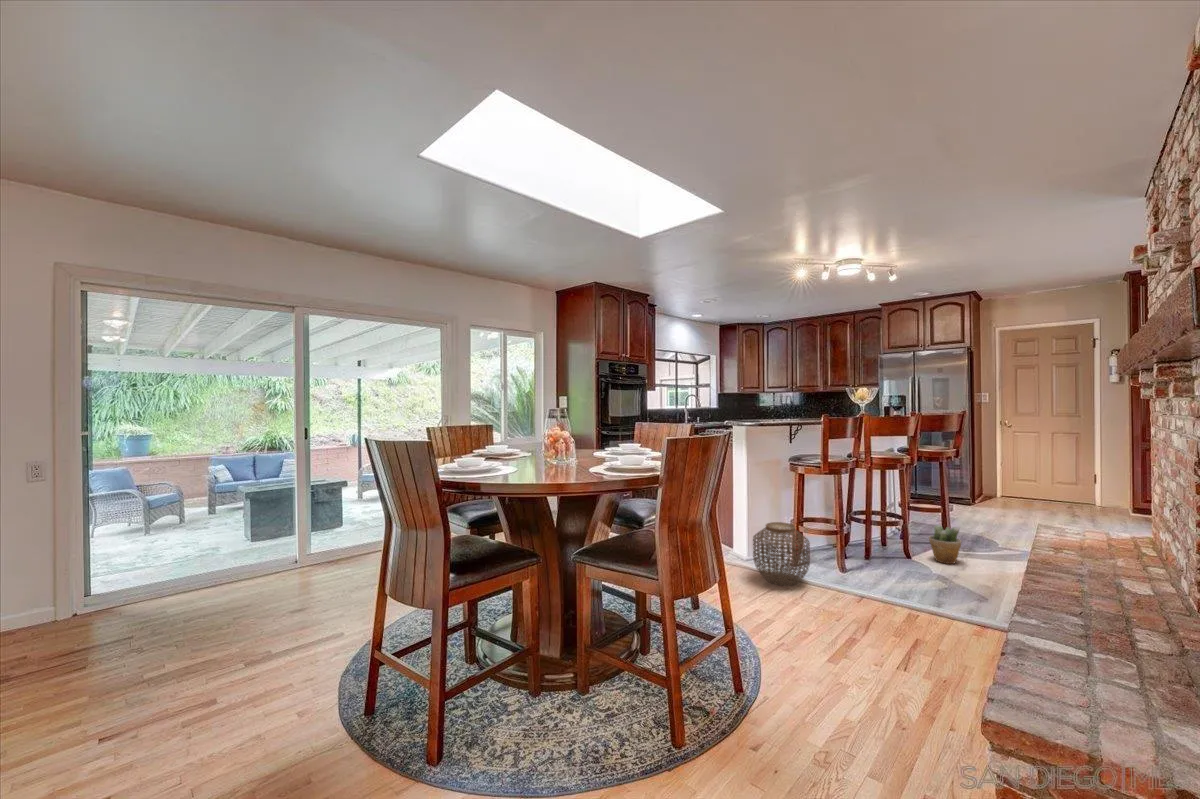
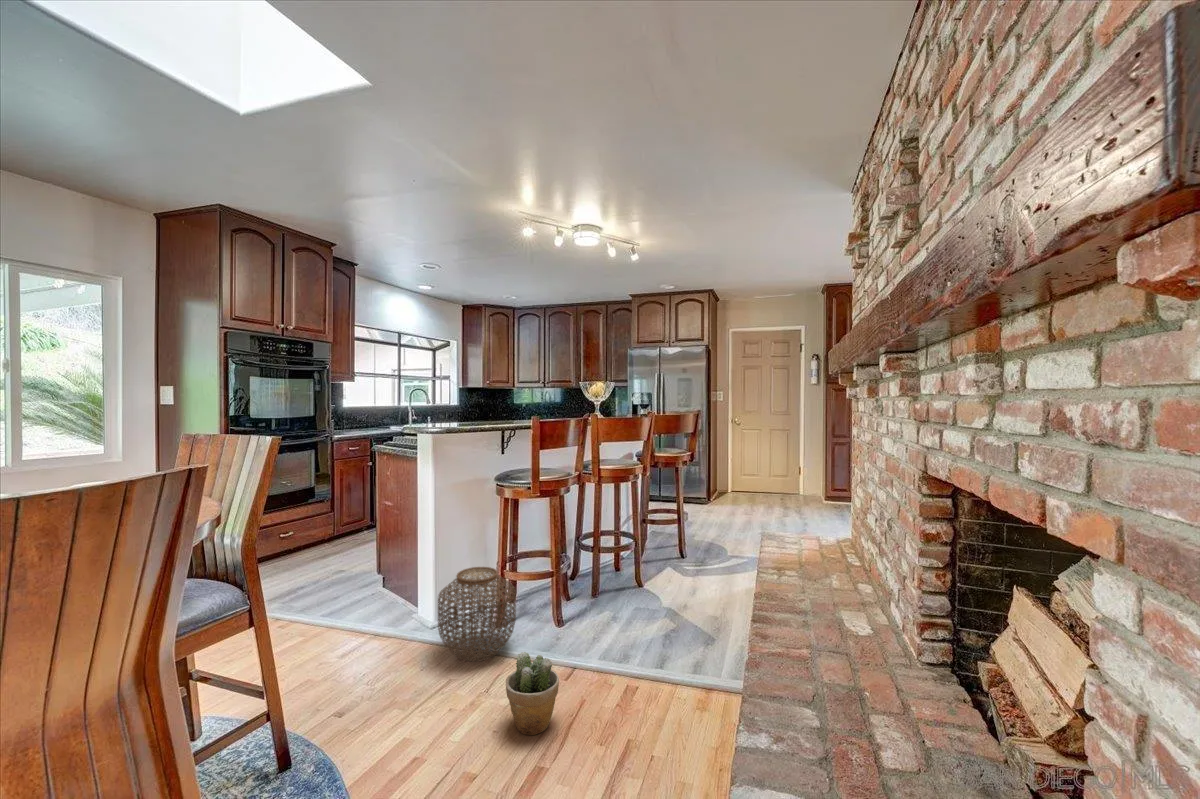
potted plant: present [929,525,961,564] -> present [506,652,559,735]

